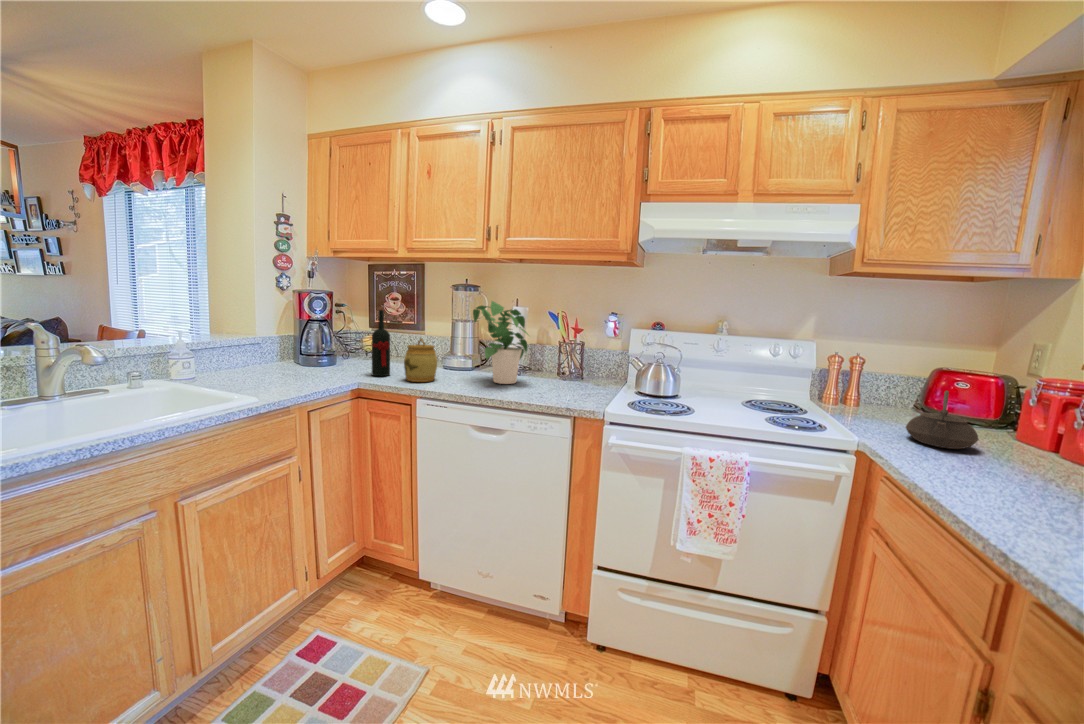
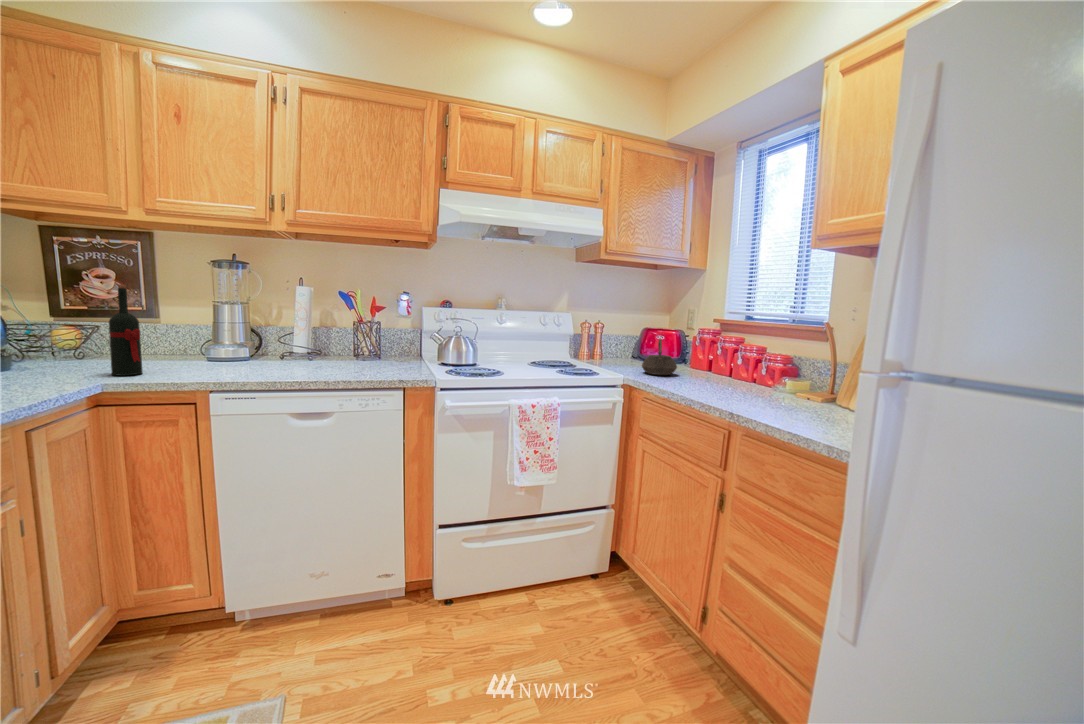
potted plant: present [473,301,528,384] -> none [267,277,342,370]
jar: present [404,339,437,382] -> none [173,322,221,376]

